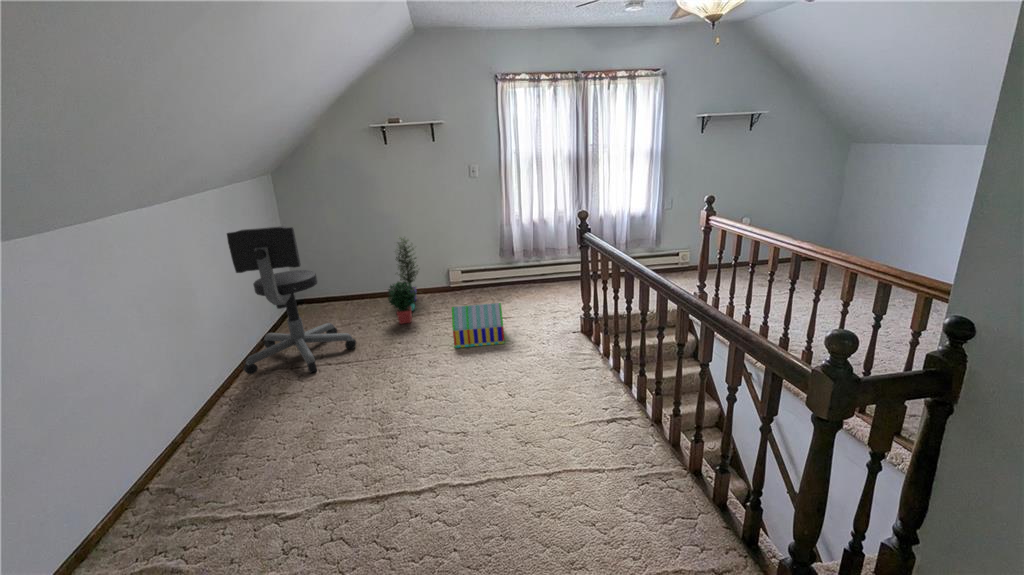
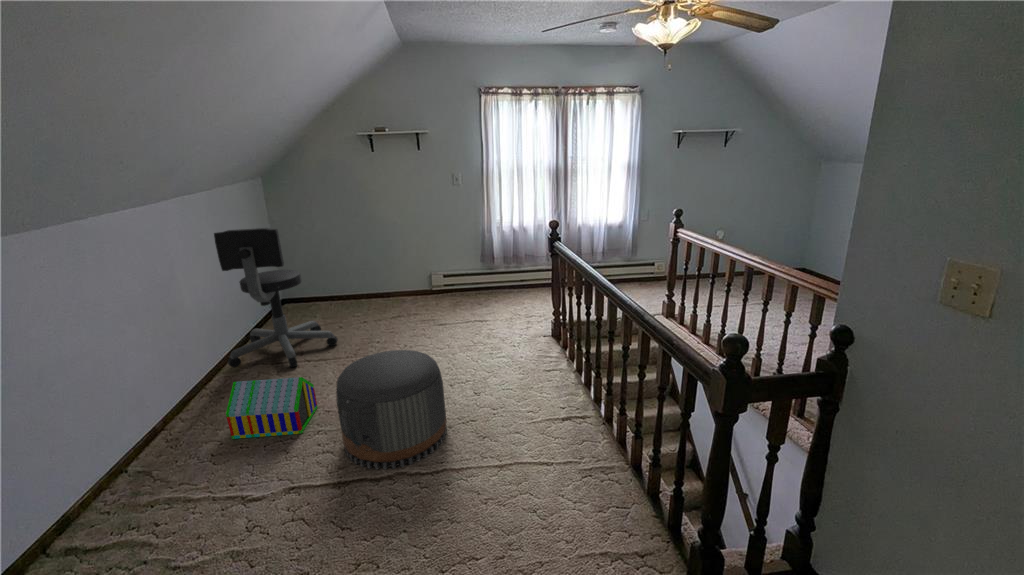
potted plant: present [388,238,418,324] -> none [370,239,406,323]
toy house: present [452,303,504,348] -> present [226,377,318,439]
pouf: none [369,352,485,481] -> present [336,350,447,469]

